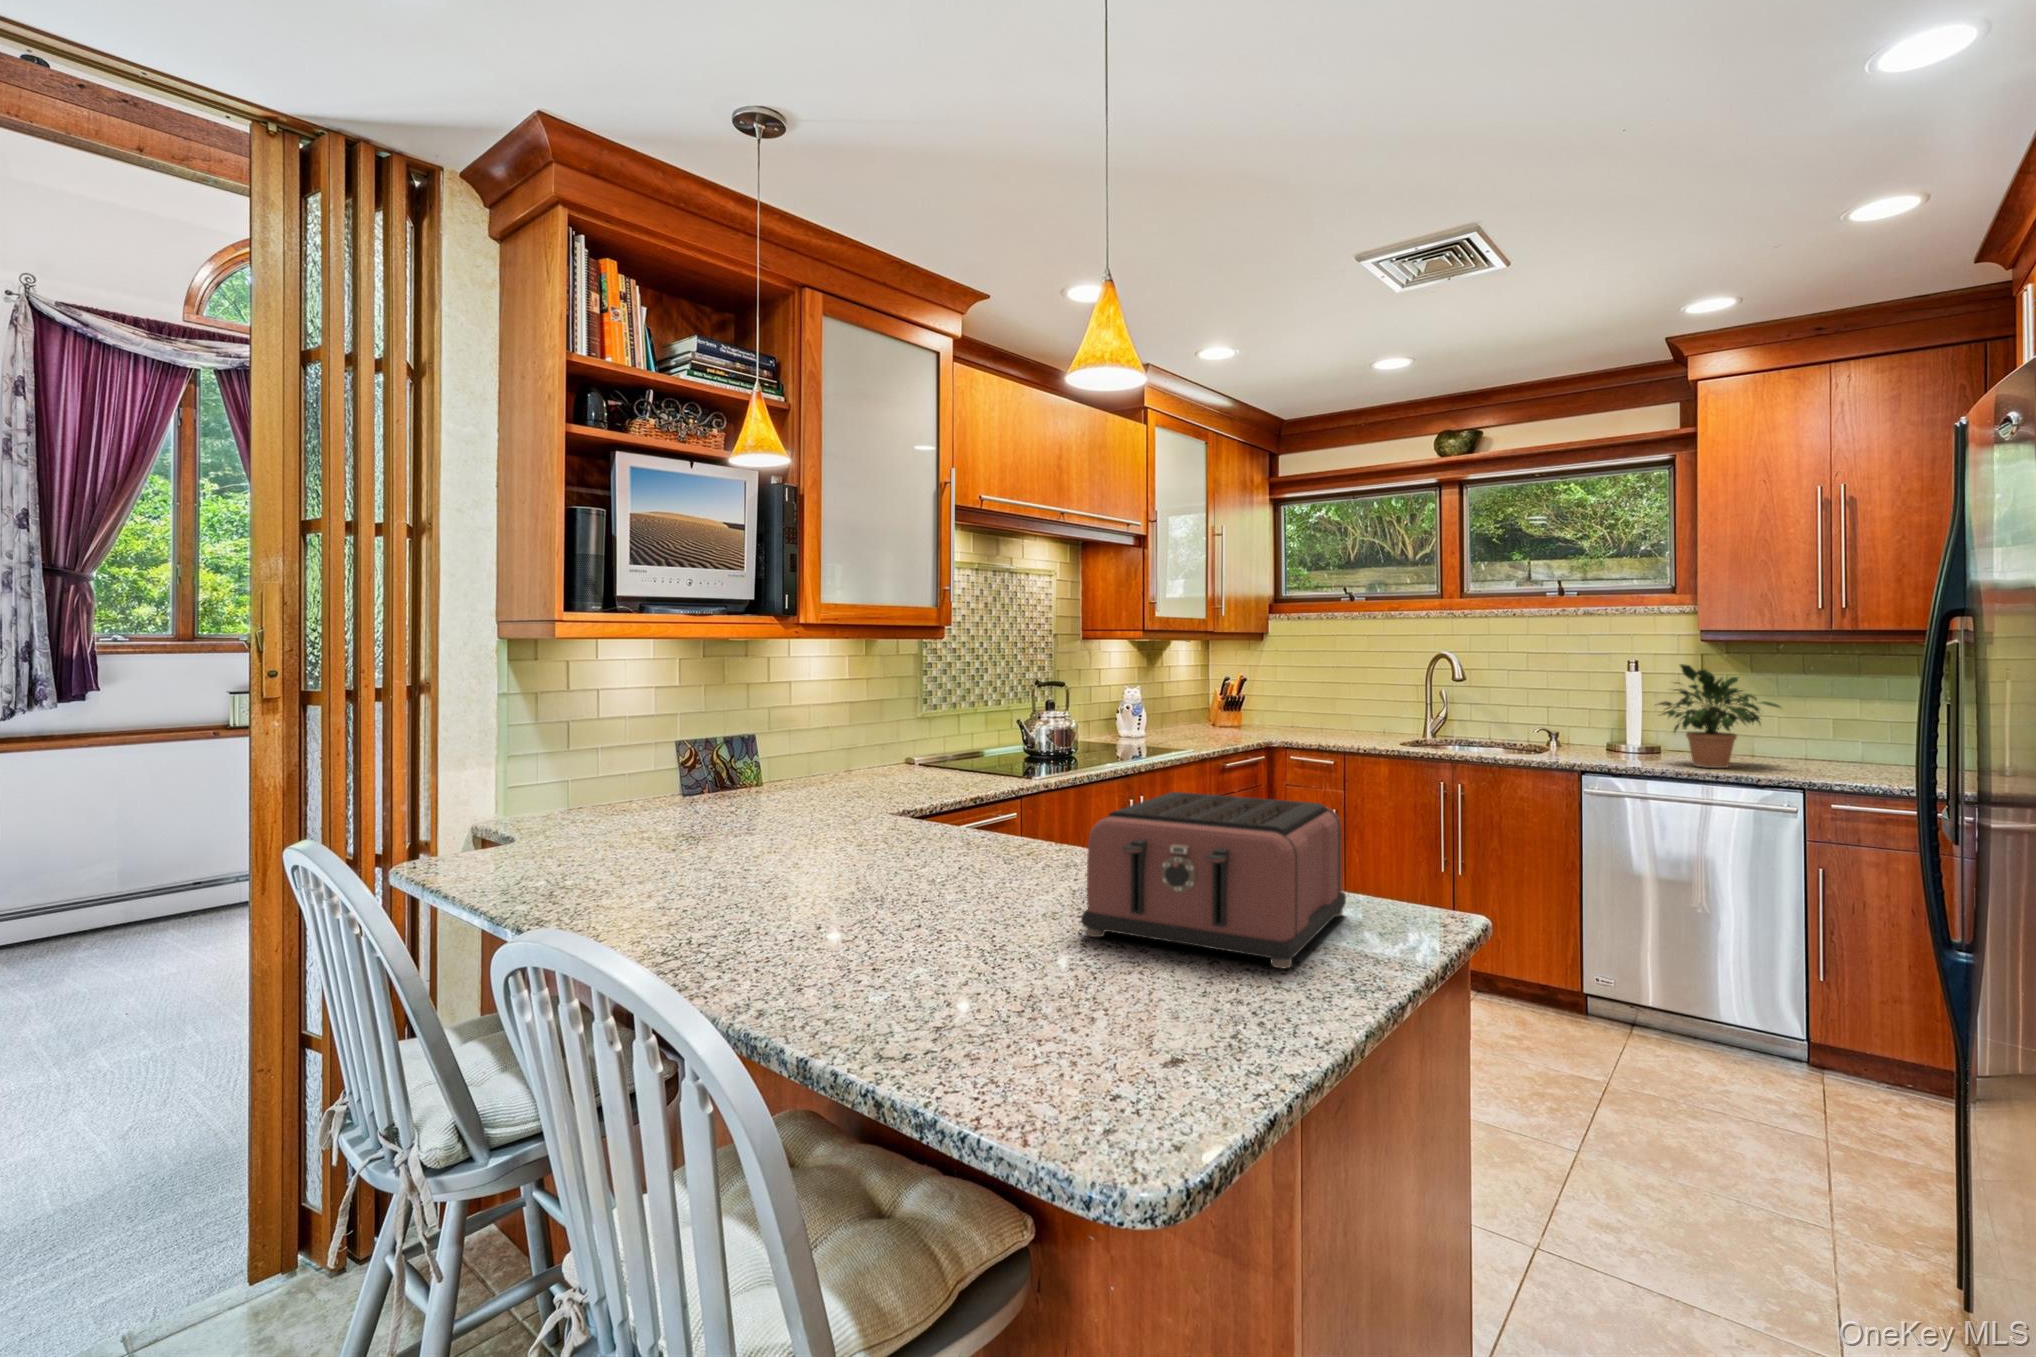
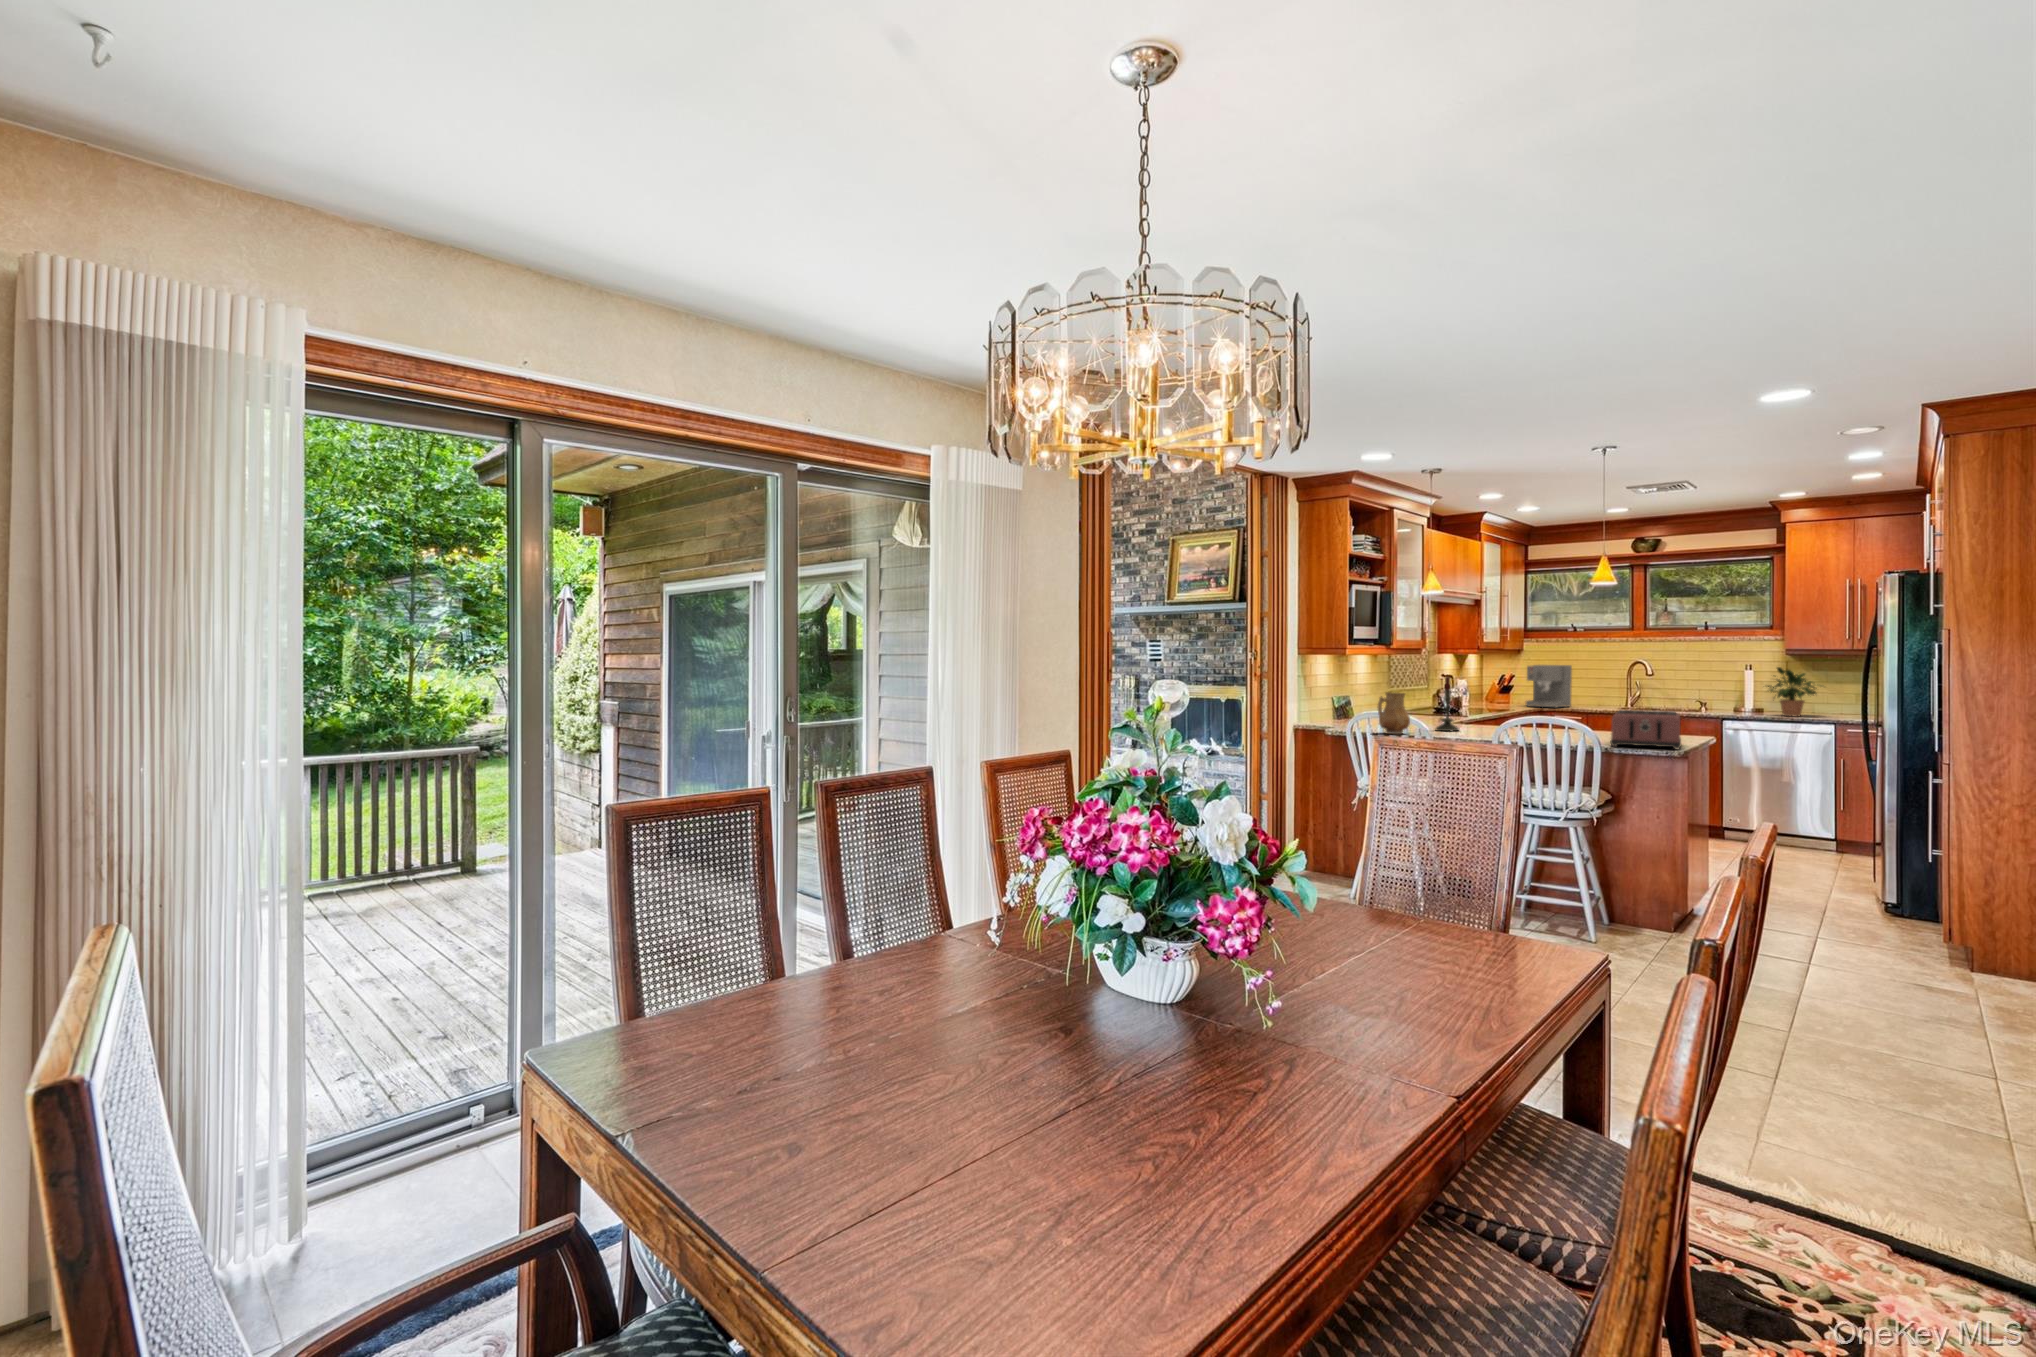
coffee maker: none [1242,661,1322,743] -> present [1526,665,1572,708]
candle: none [824,676,882,828] -> present [1436,676,1459,731]
ceramic pitcher: none [605,724,704,843] -> present [1378,692,1410,734]

